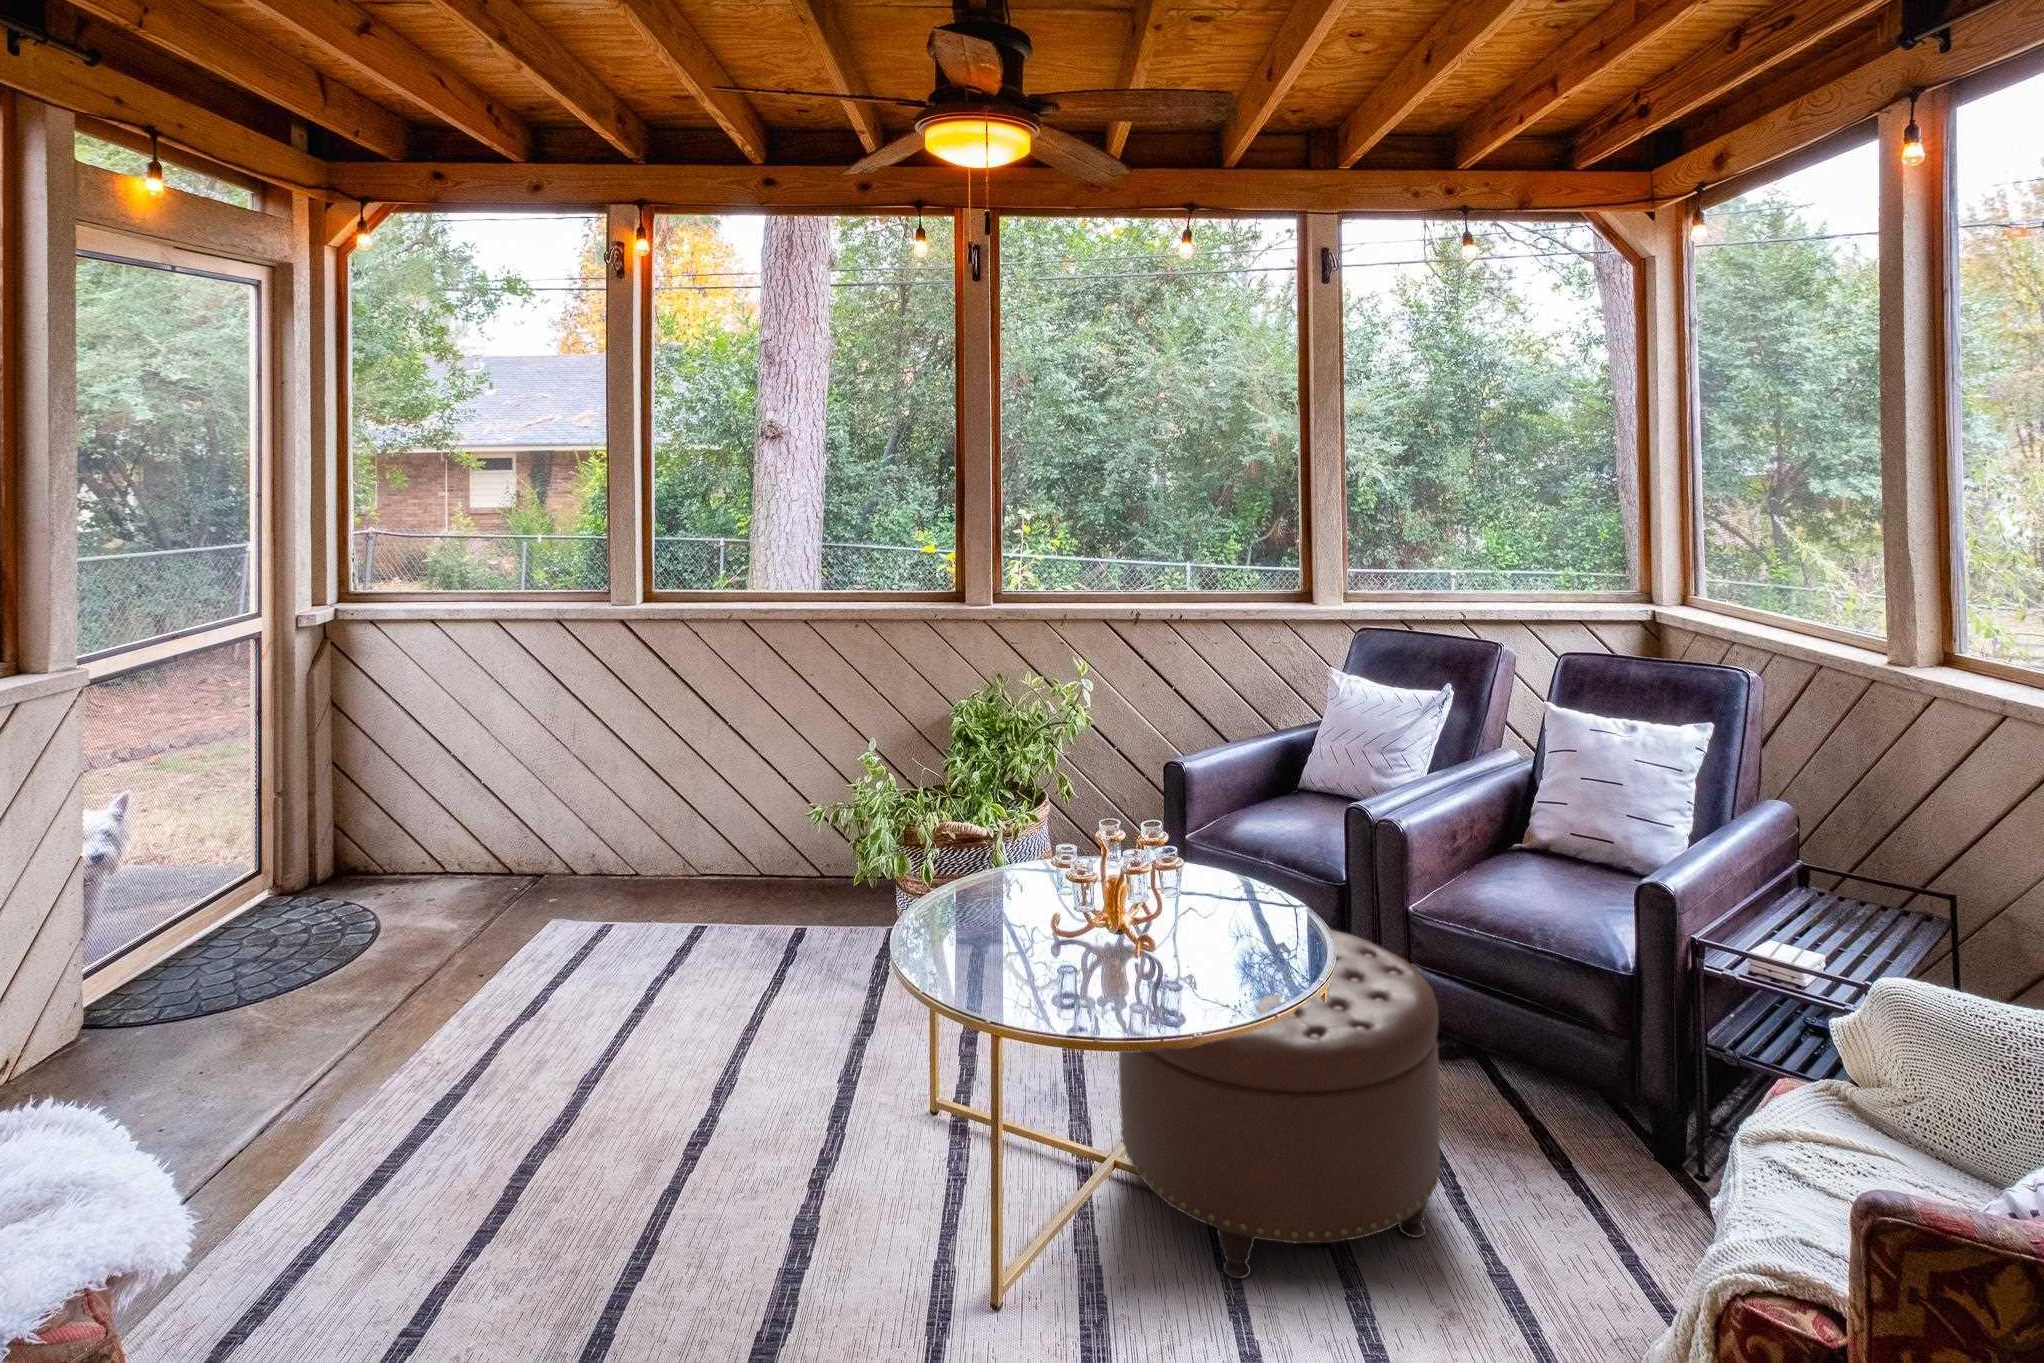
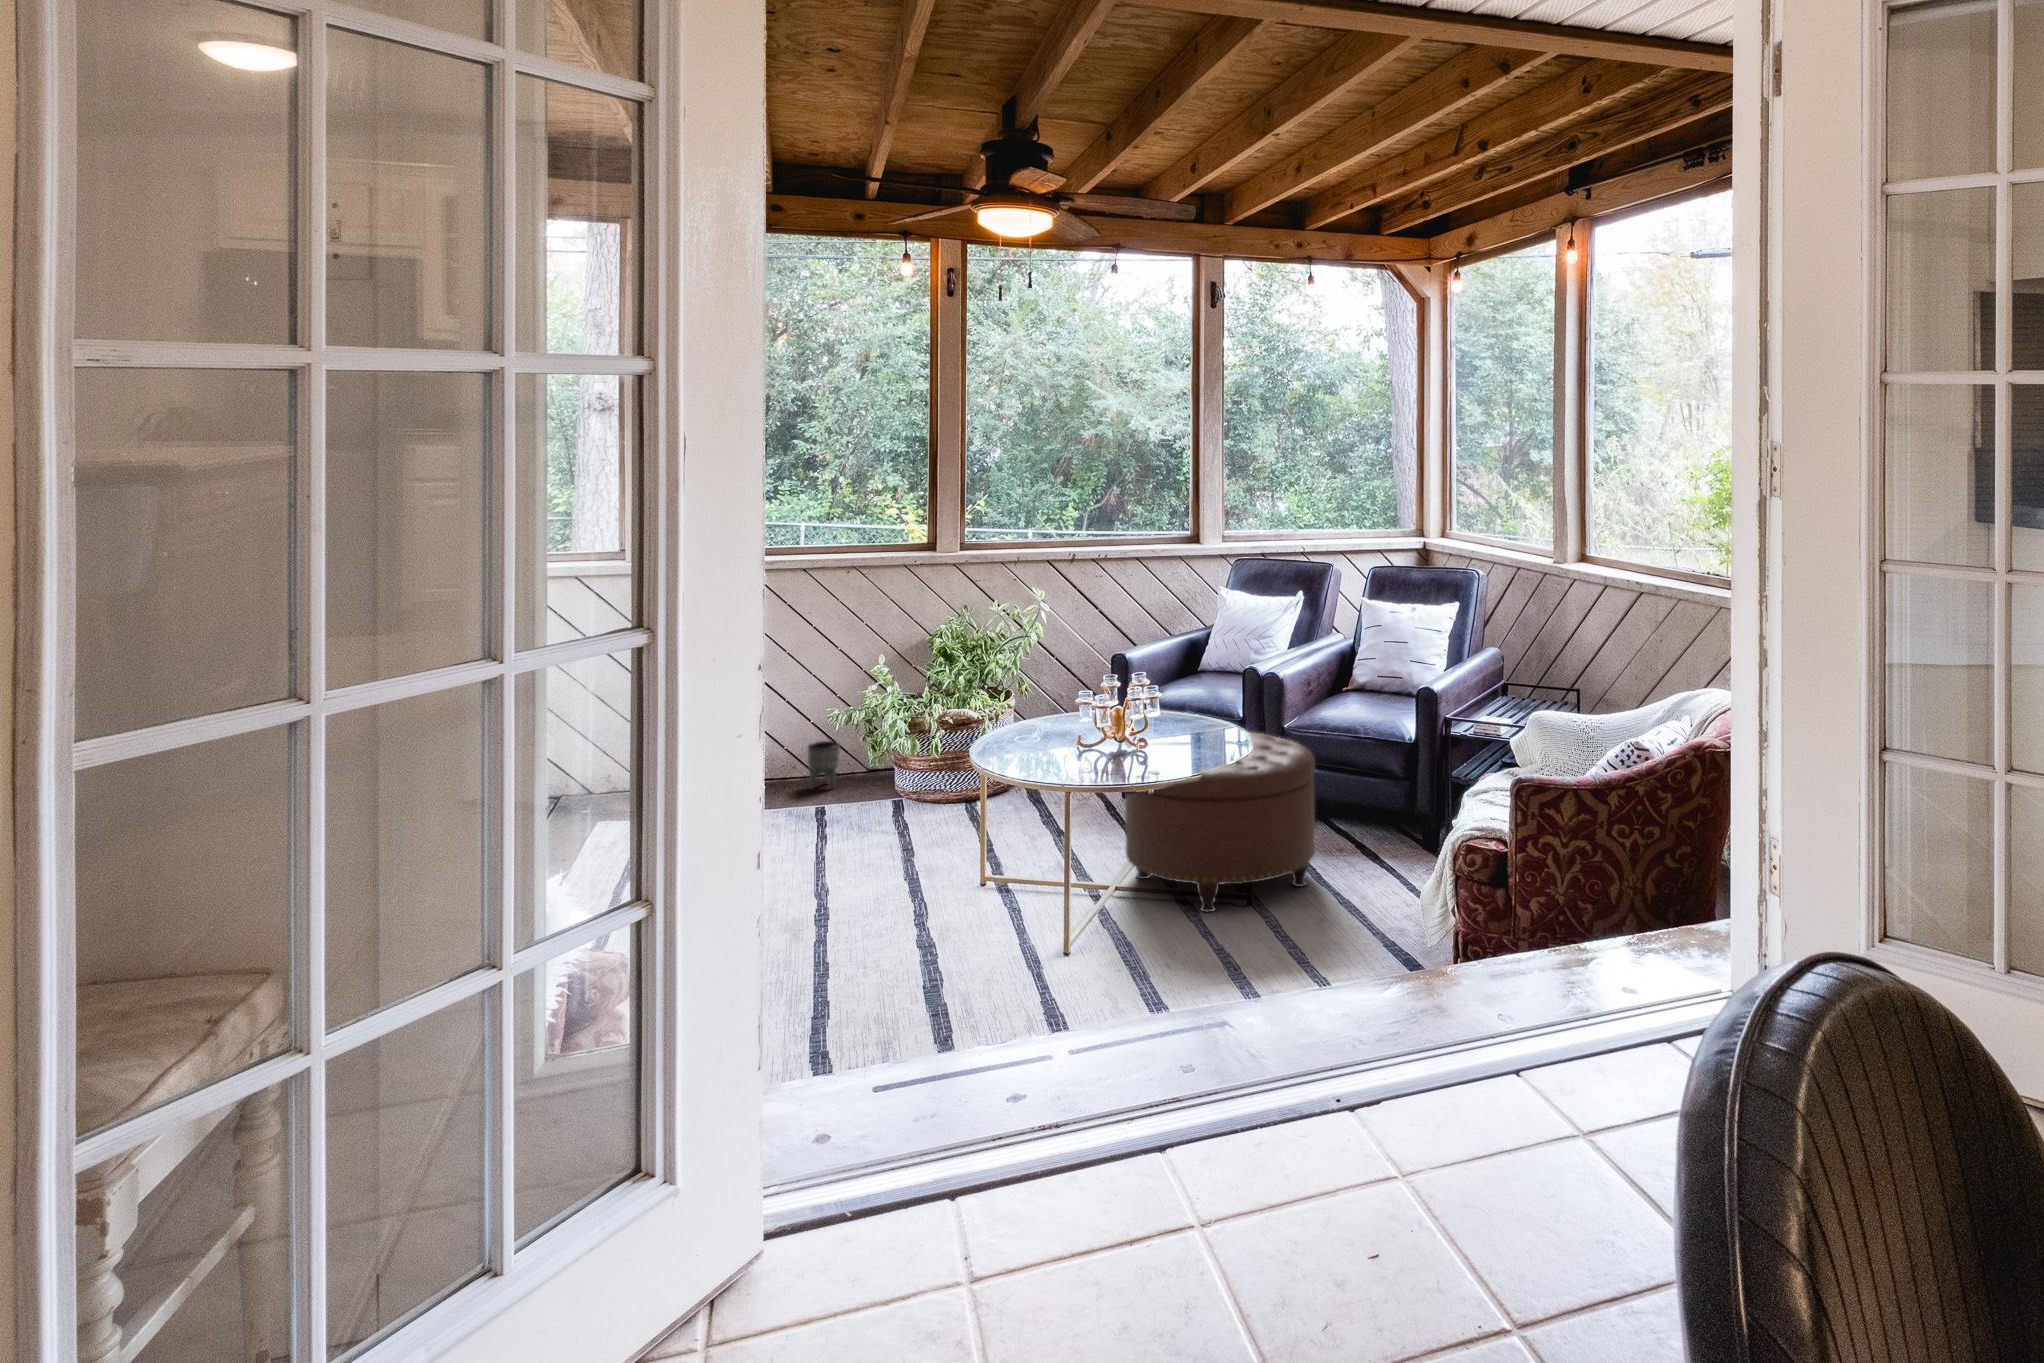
planter: none [806,837,845,900] -> present [807,741,840,789]

